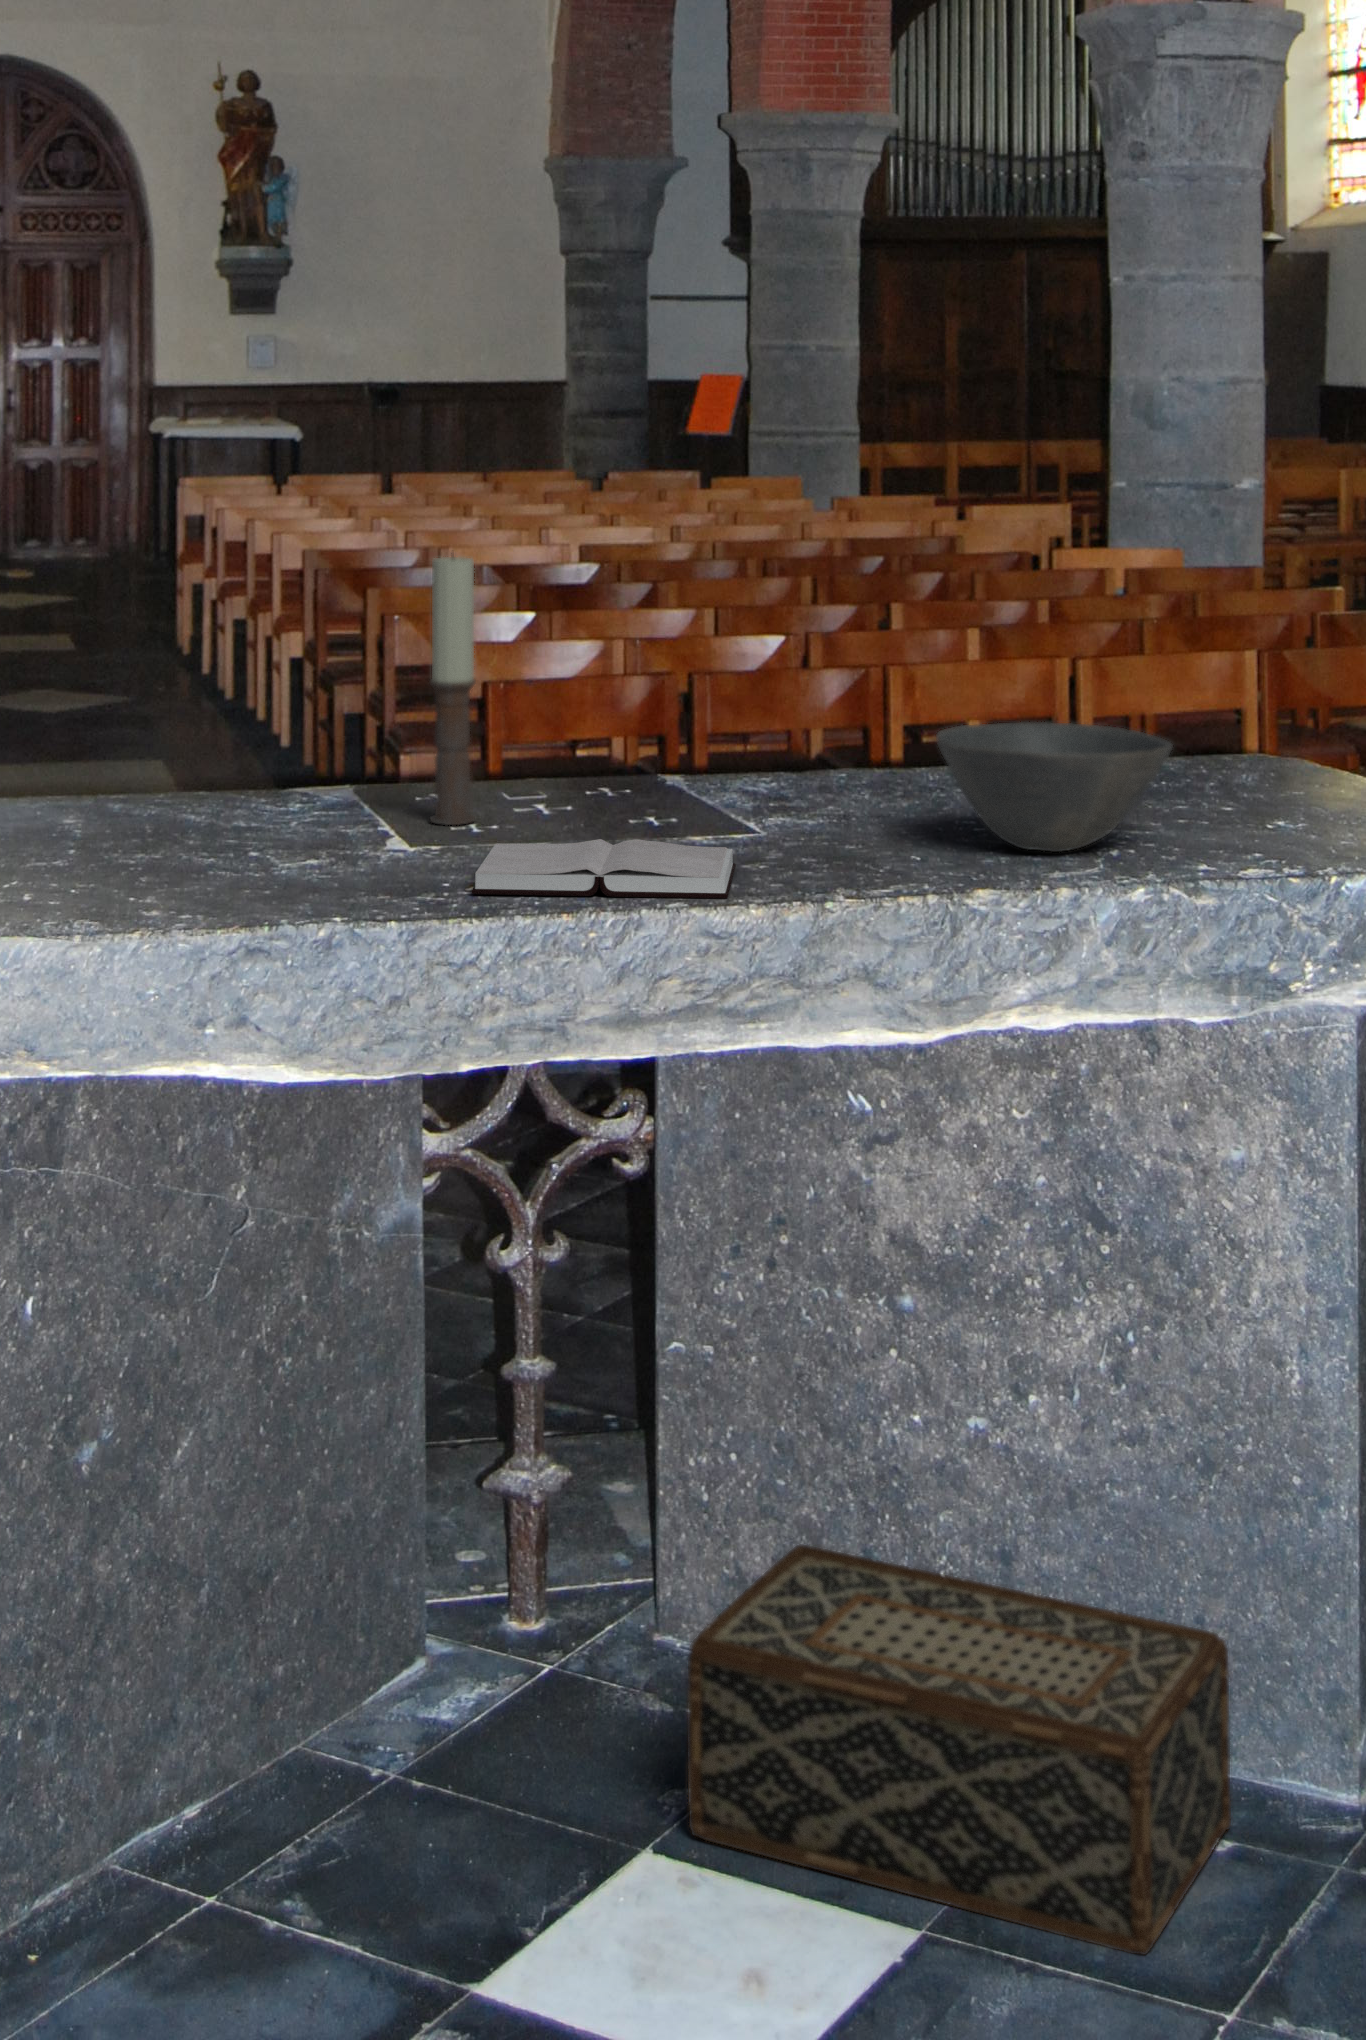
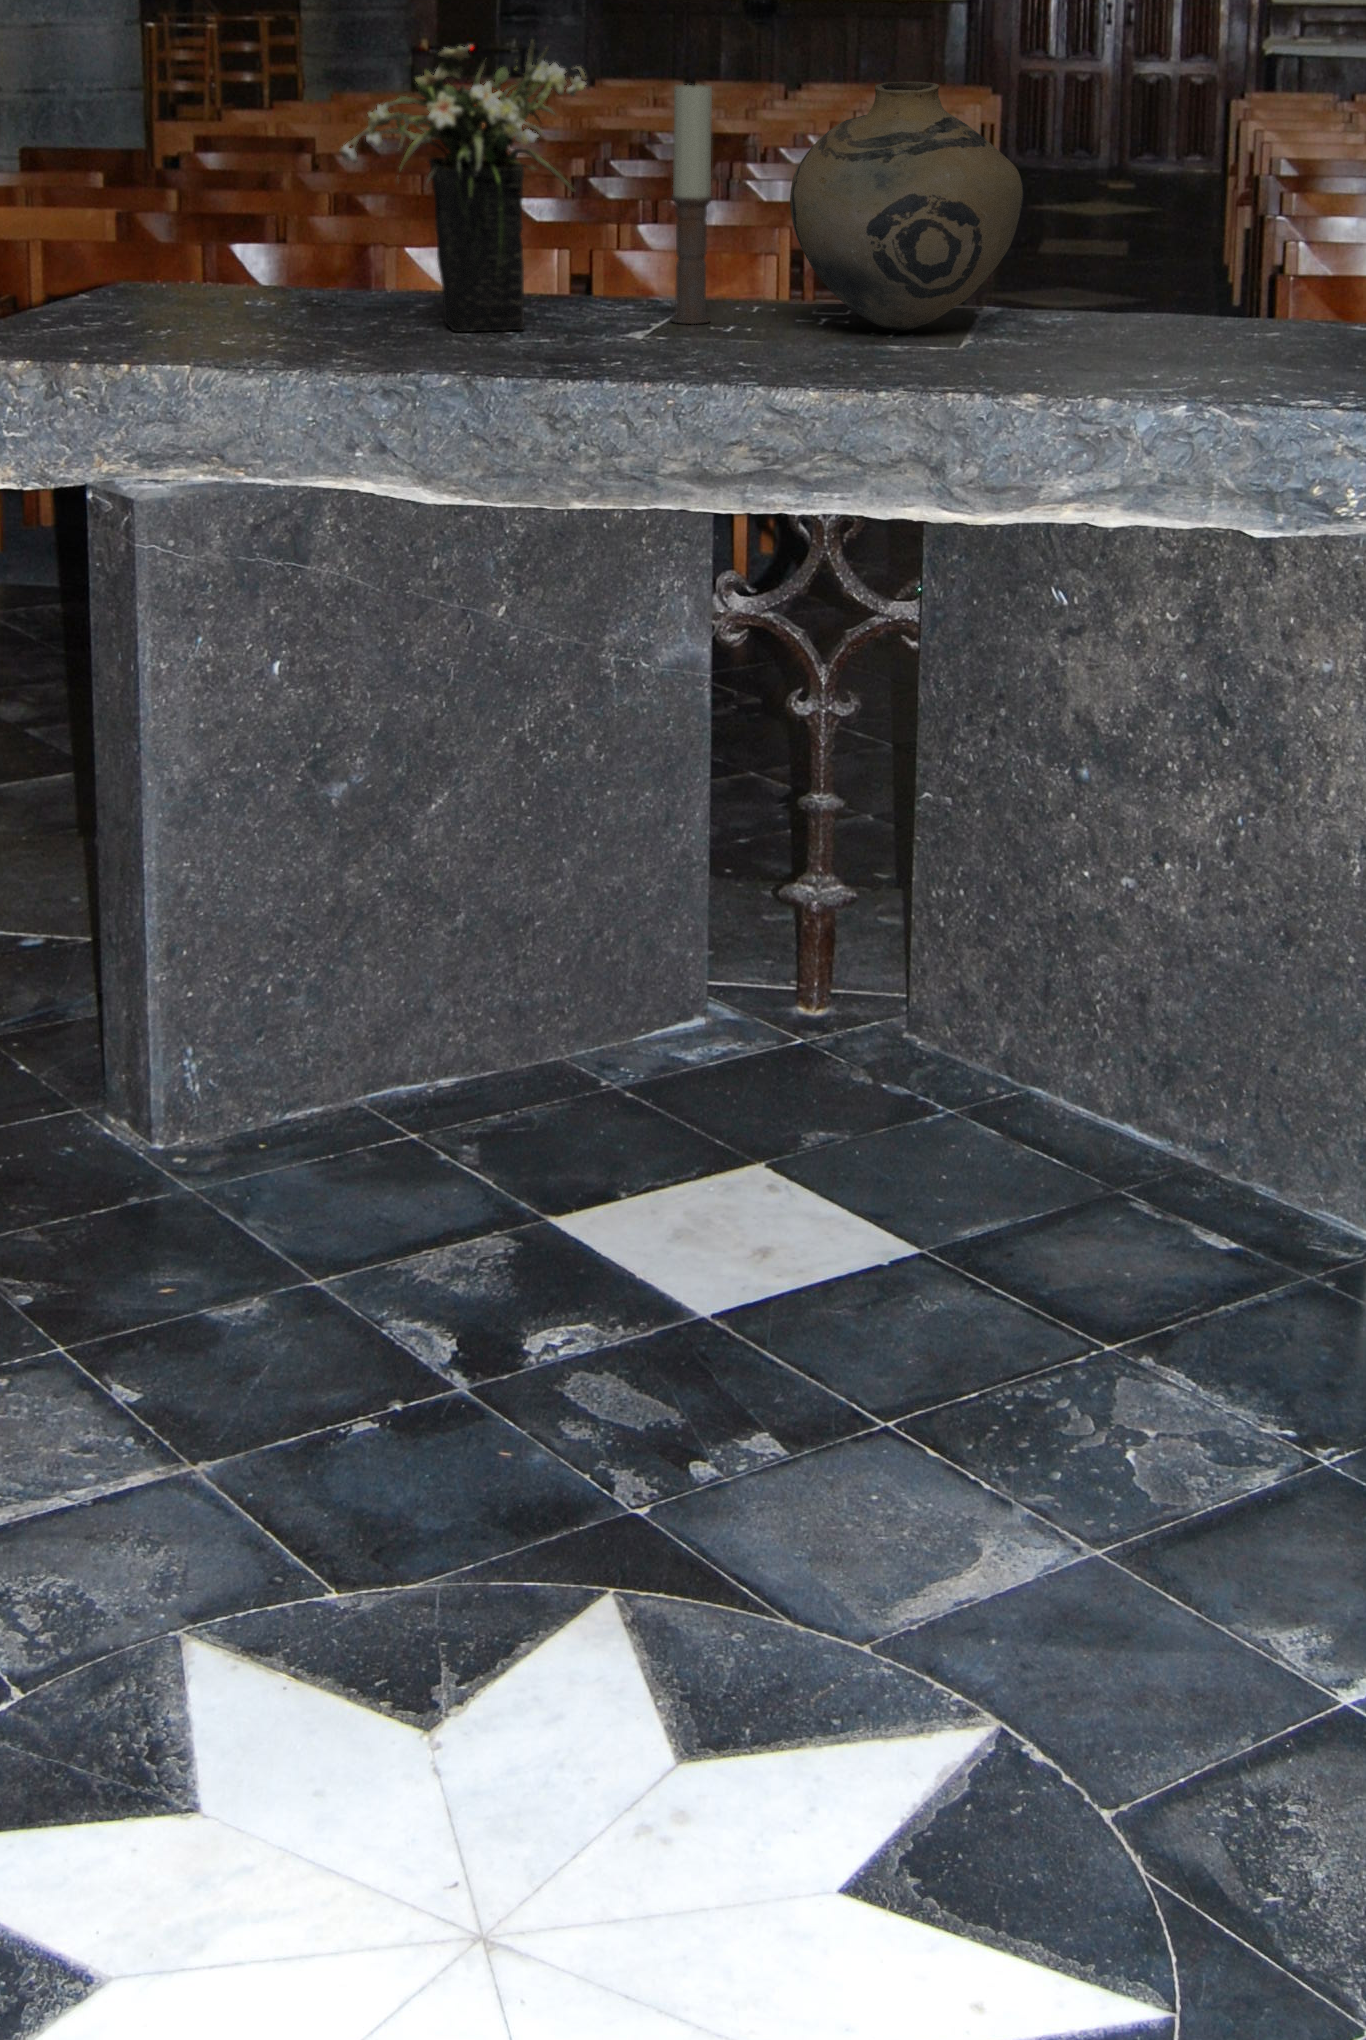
flower arrangement: none [102,517,372,858] -> present [340,40,586,332]
vase: none [571,546,820,815] -> present [790,82,1023,331]
bowl: present [936,722,1172,852] -> none [1050,256,1279,375]
hardback book: present [472,839,736,899] -> none [574,331,836,383]
woven basket: present [687,1545,1231,1955] -> none [818,964,1284,1303]

